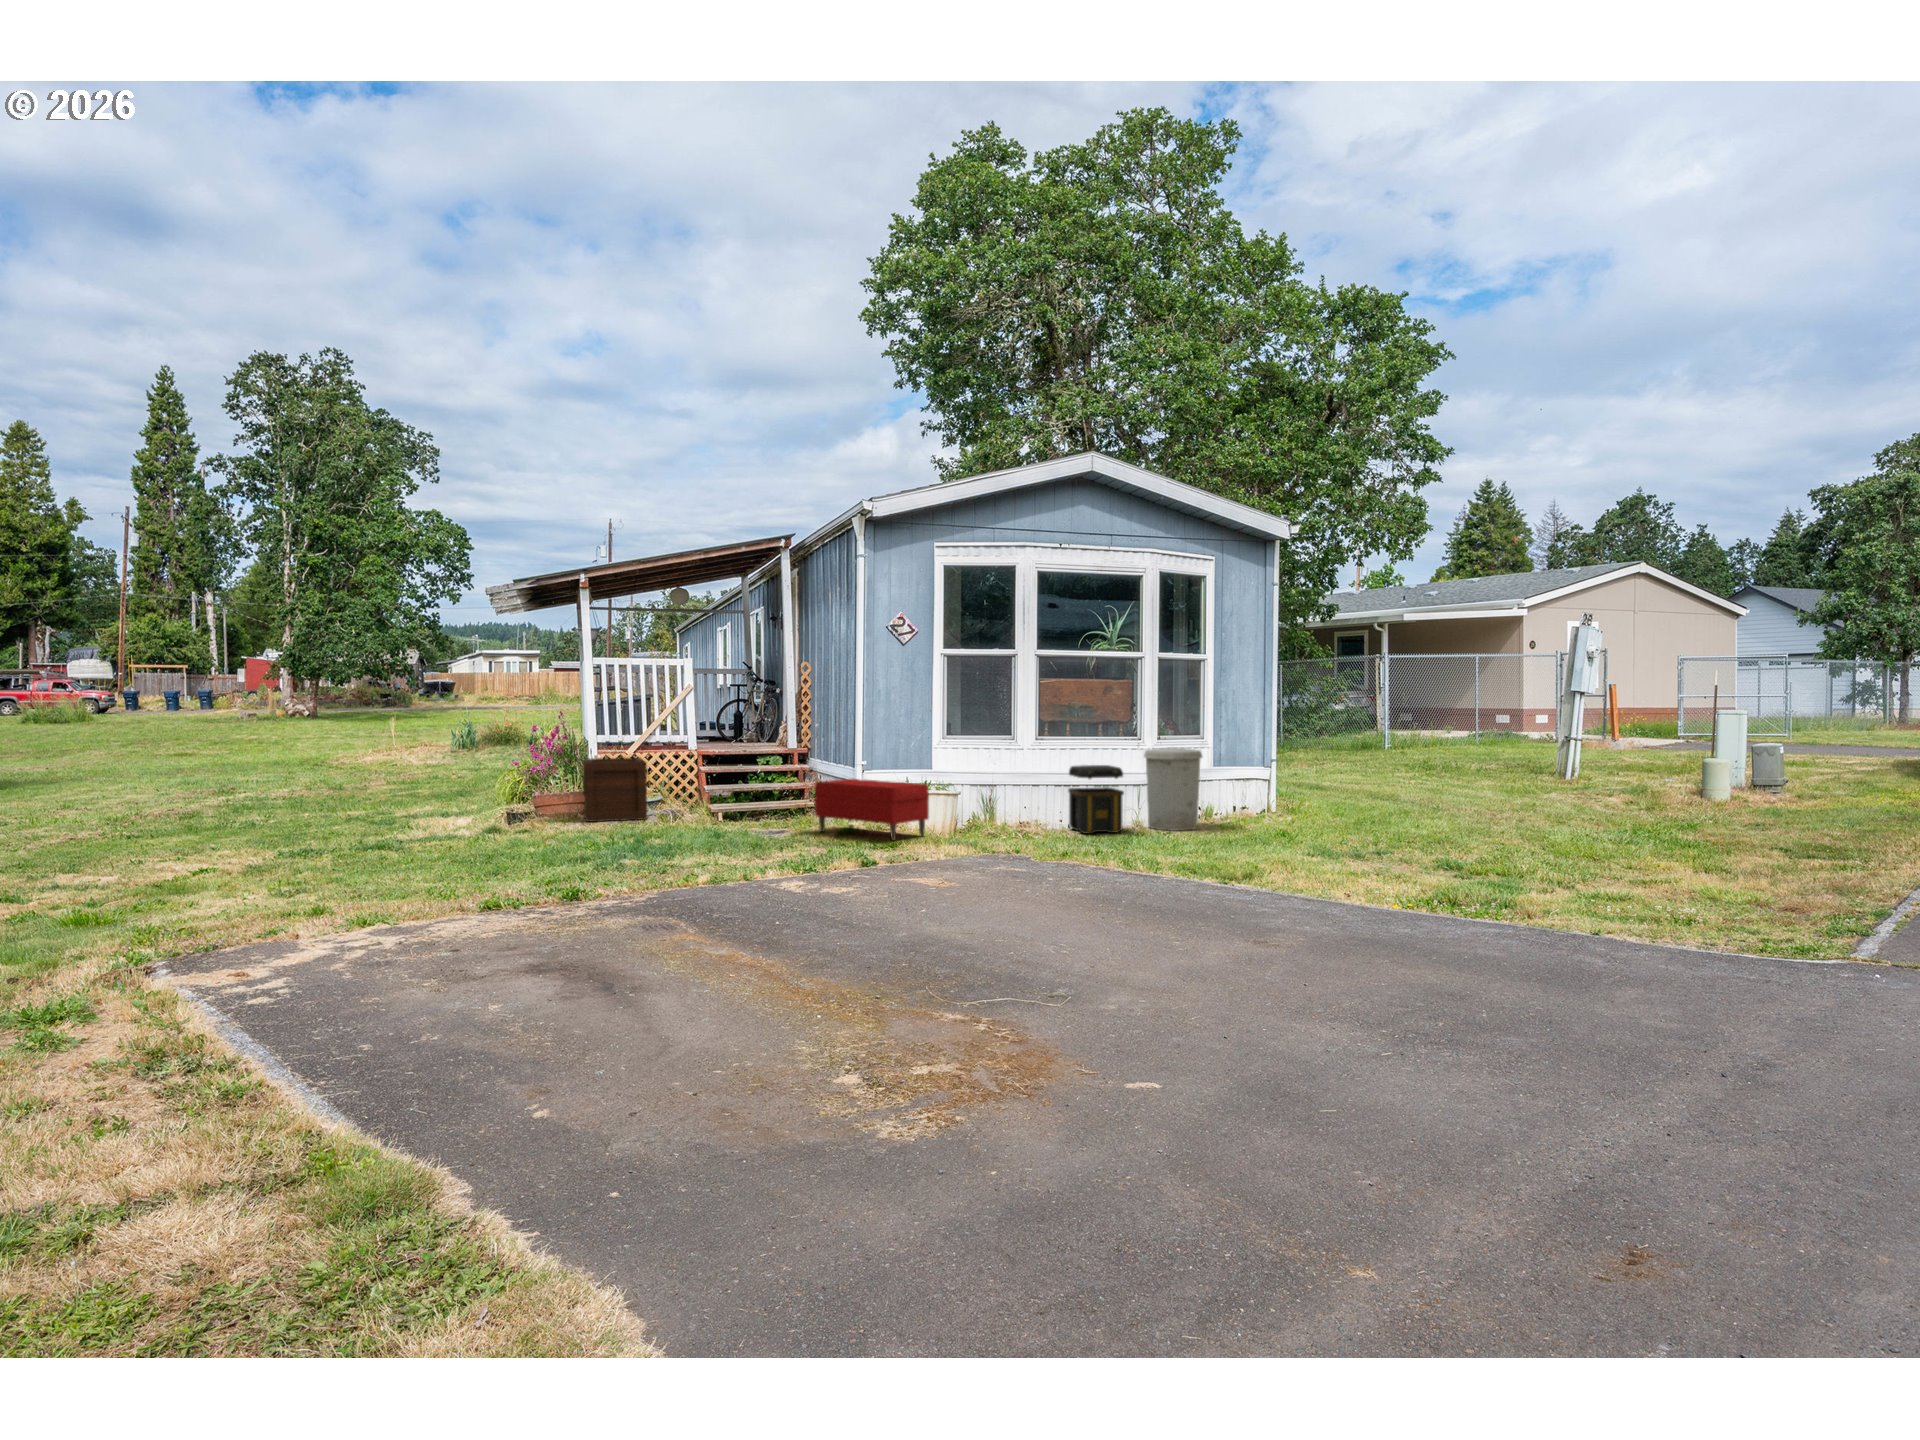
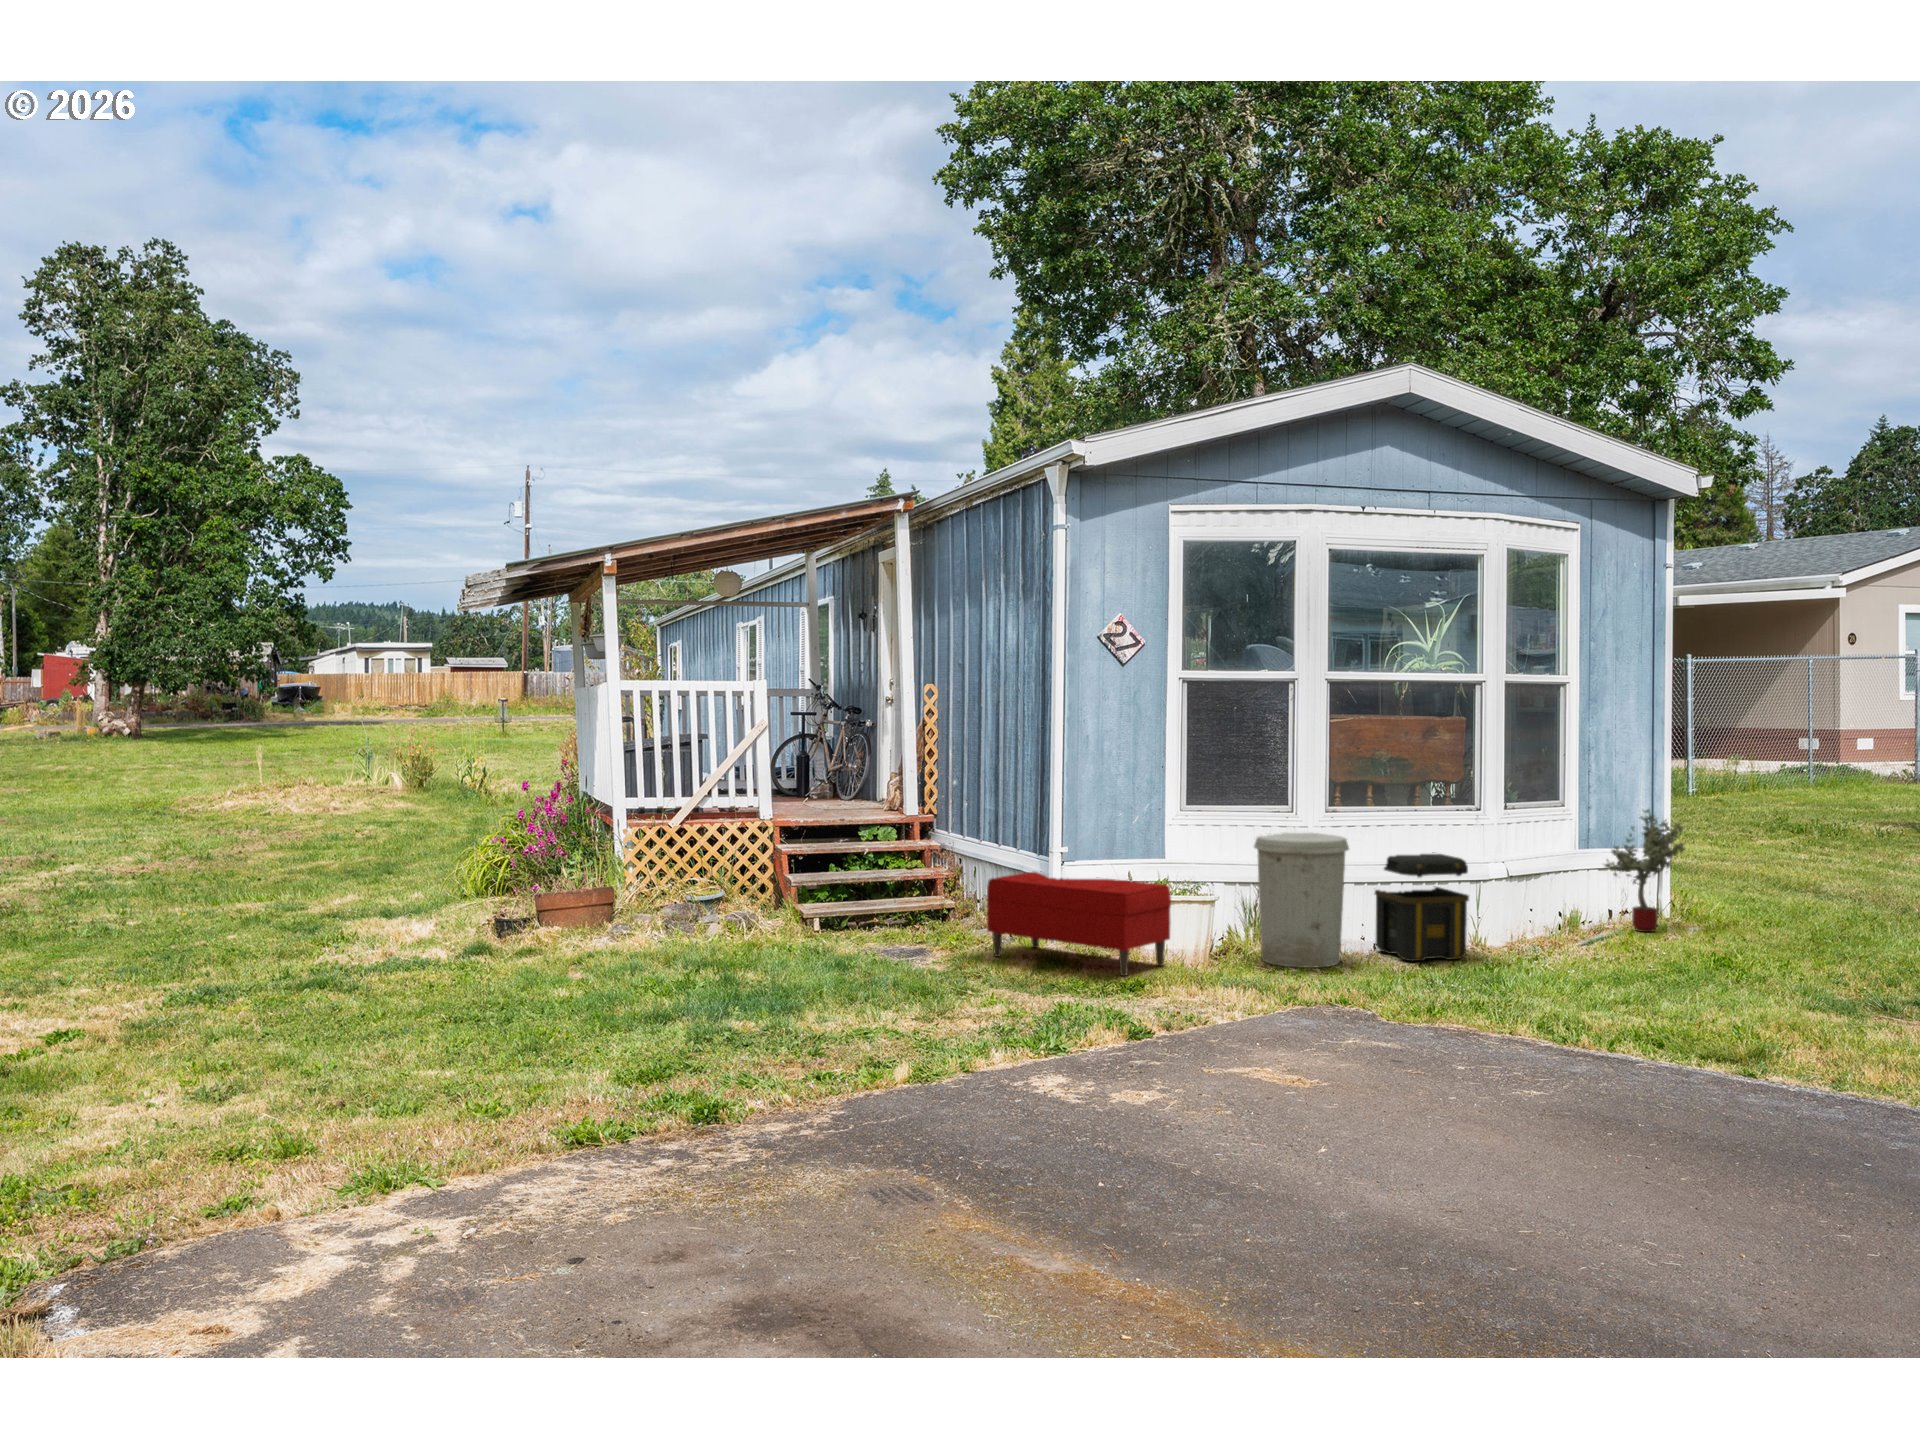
potted tree: none [1232,739,1287,820] -> present [1605,809,1685,932]
trash can: present [1144,748,1202,831] -> present [1254,832,1349,968]
wooden crate: present [582,757,647,822] -> none [605,831,708,933]

